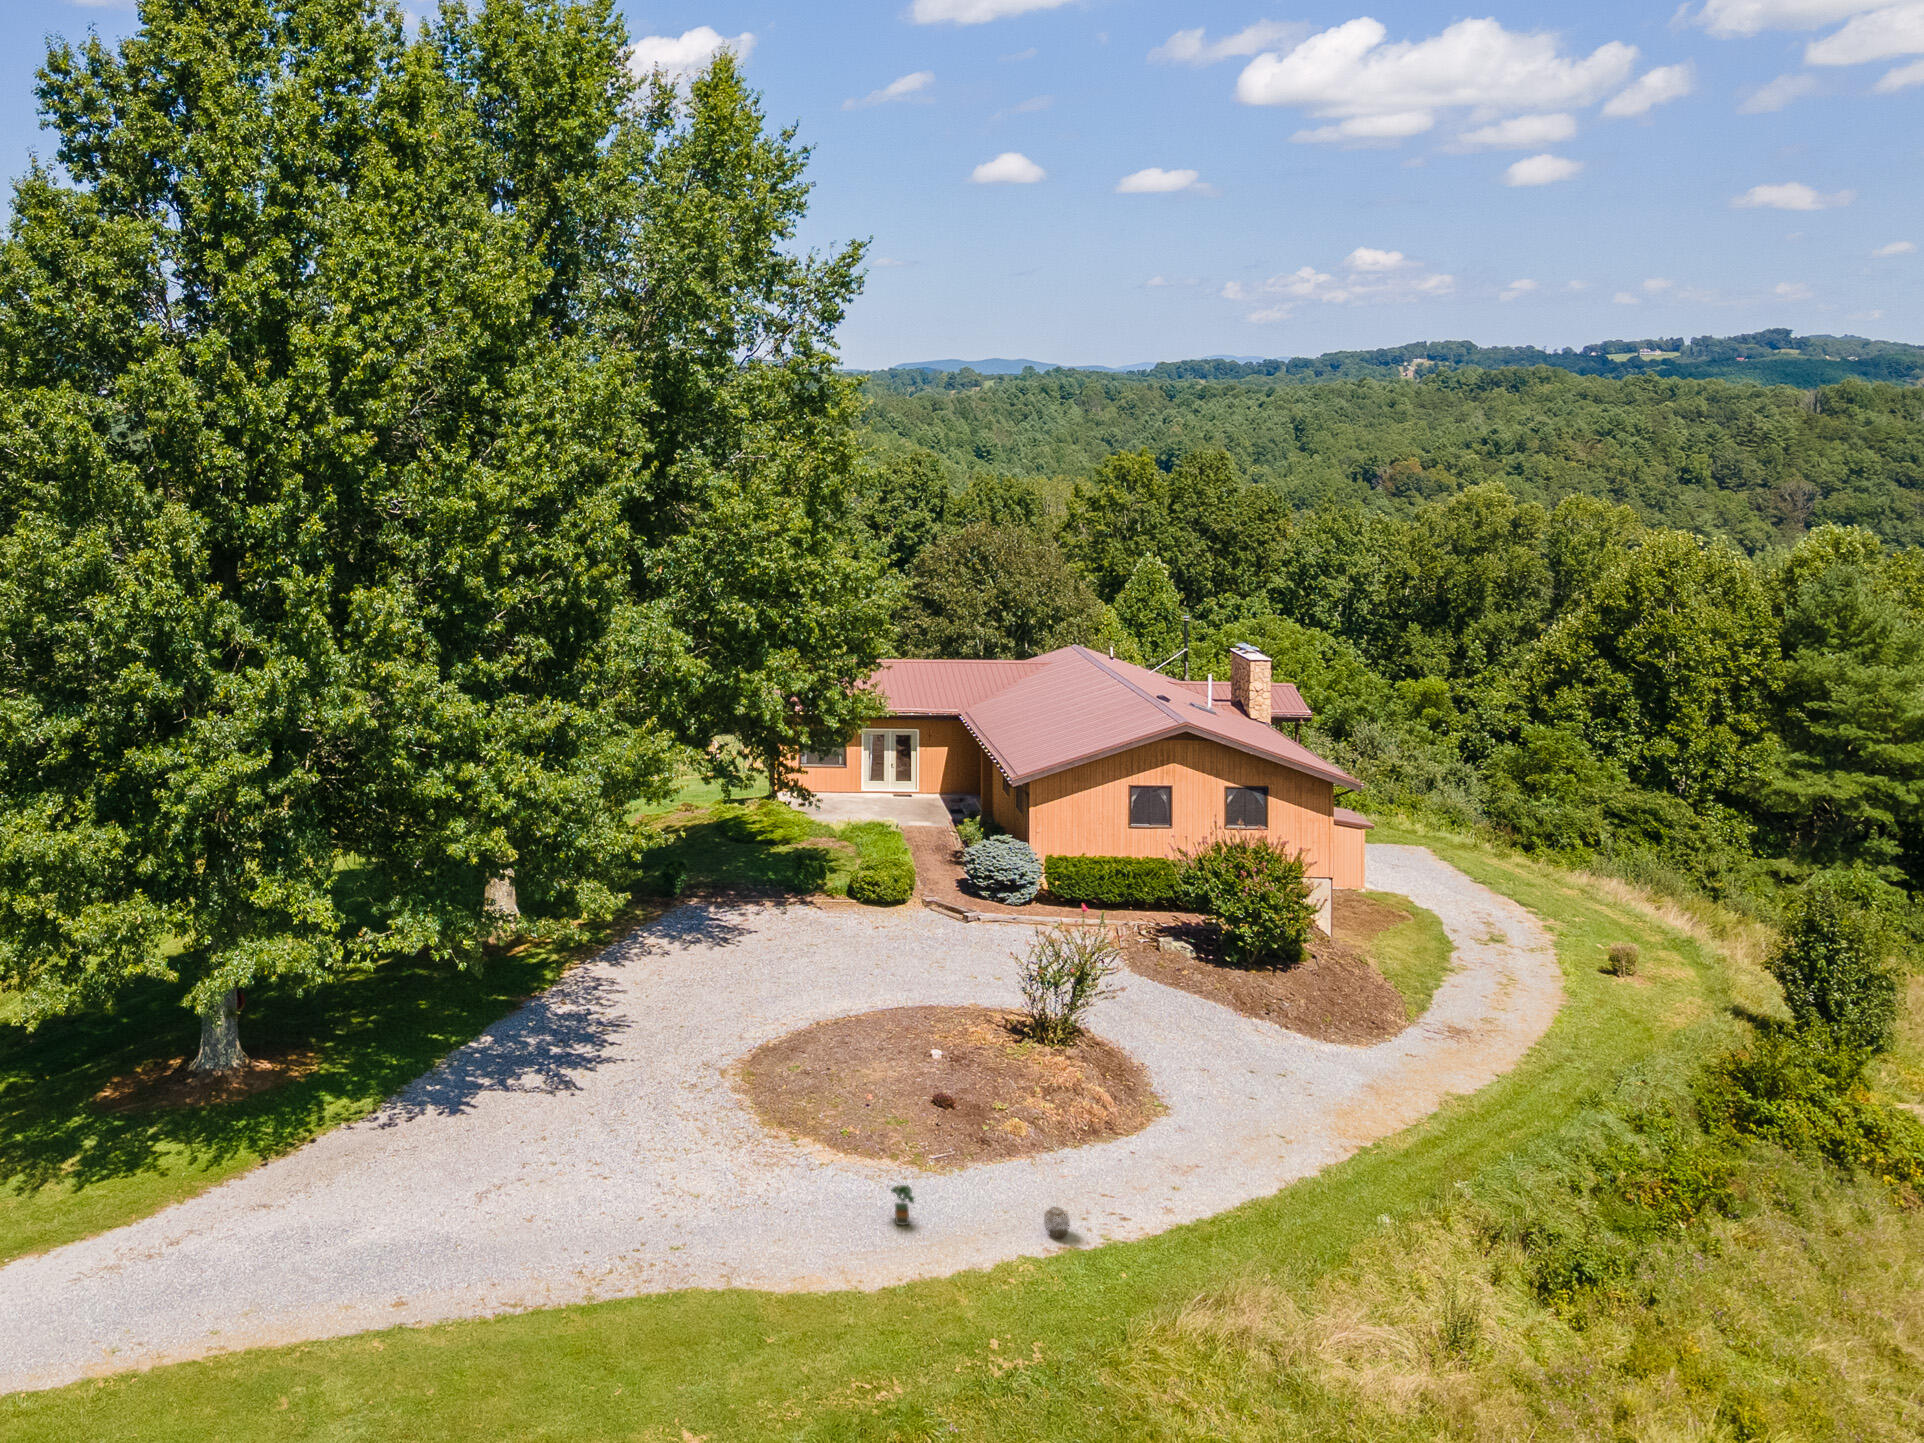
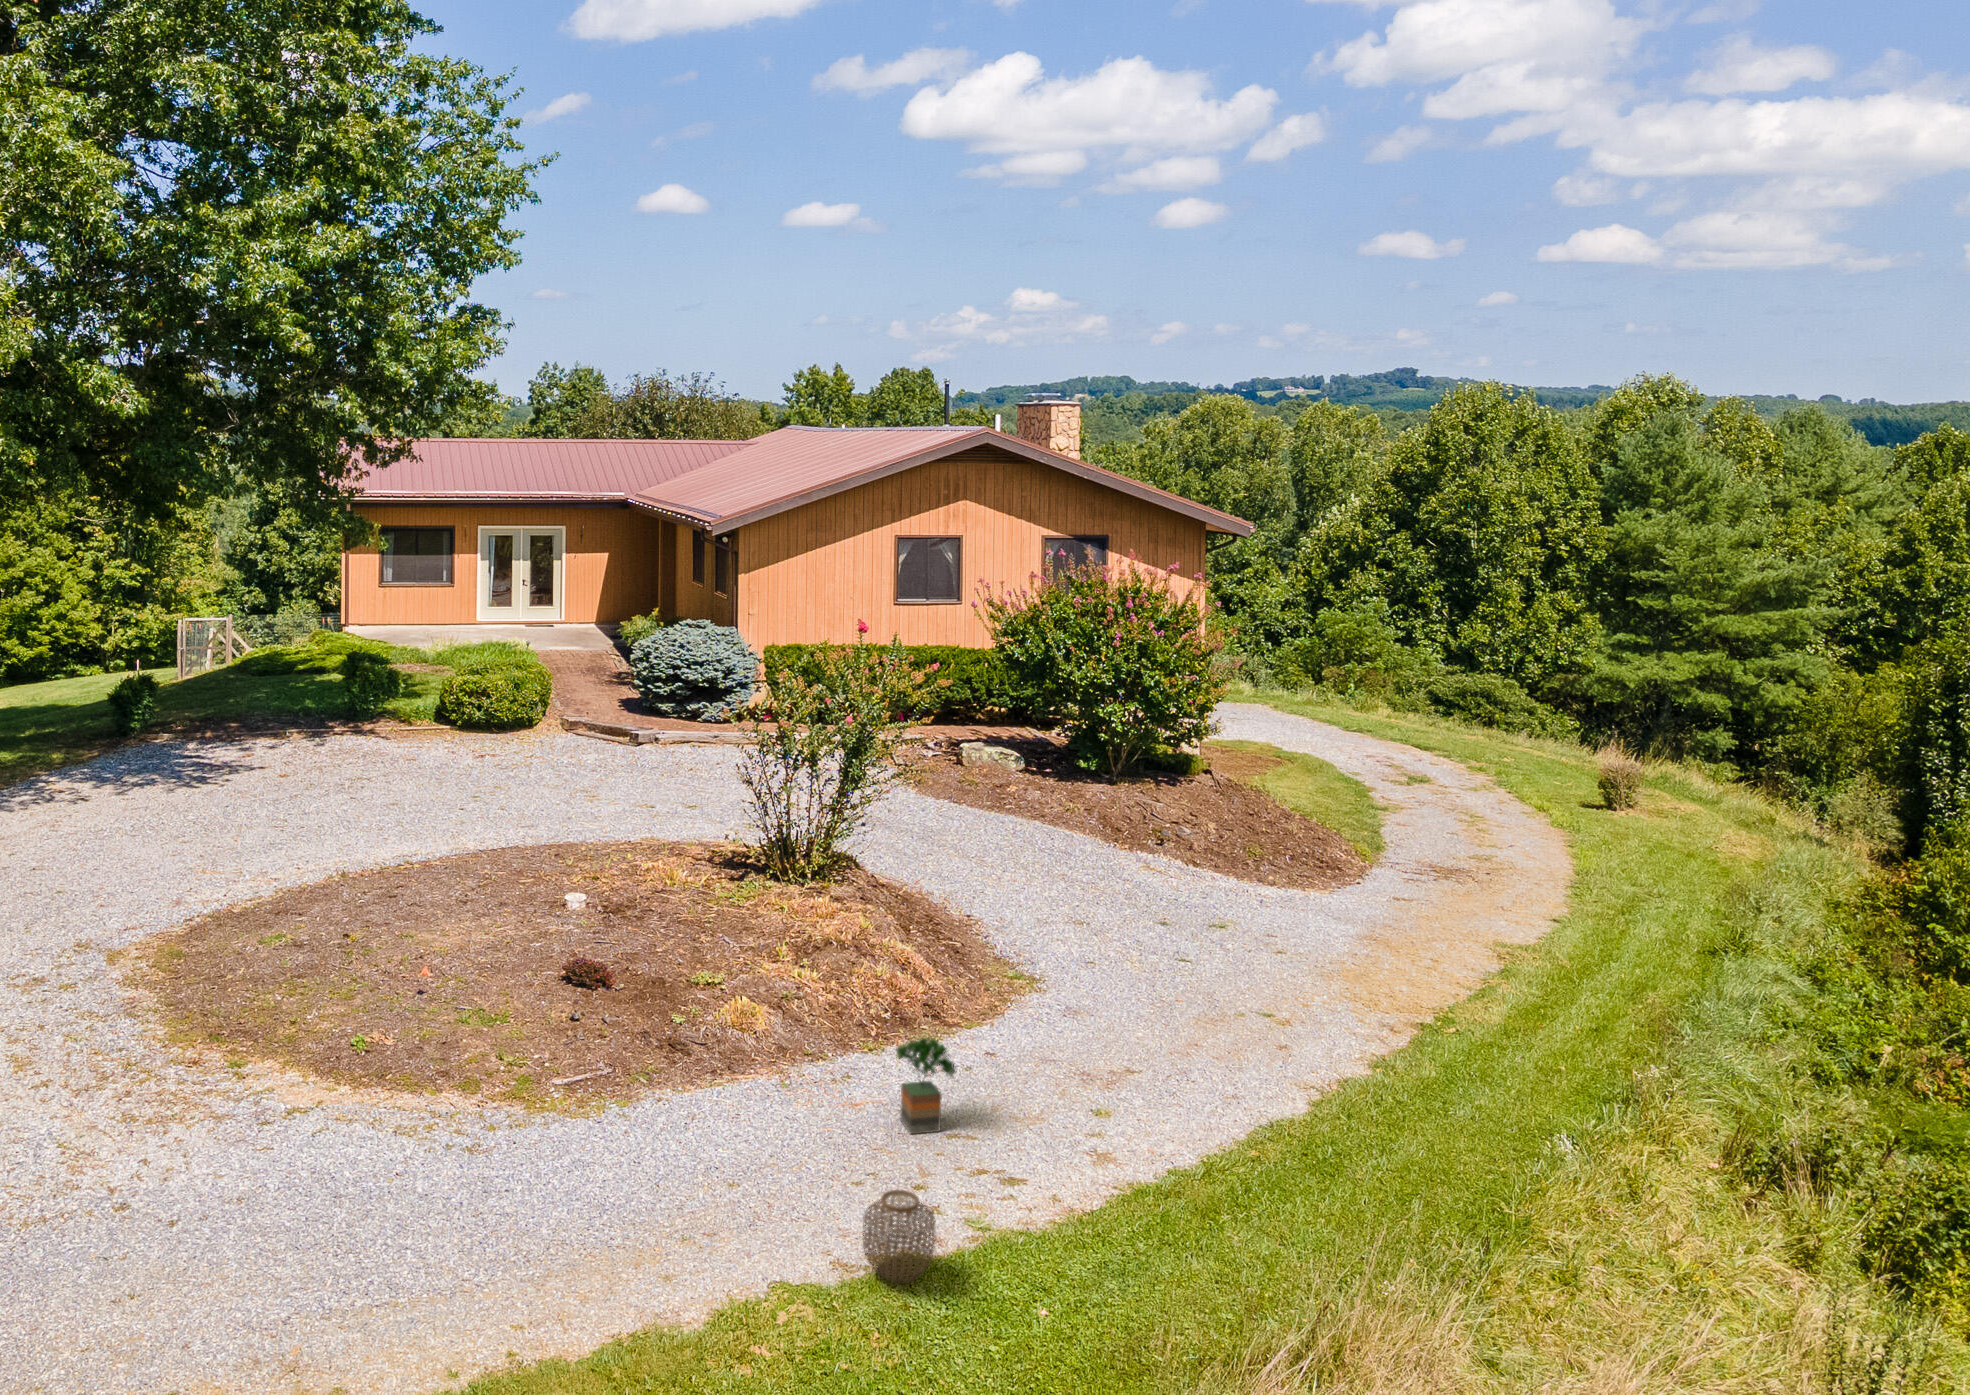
potted tree: present [891,1185,914,1225] -> present [896,1037,956,1134]

